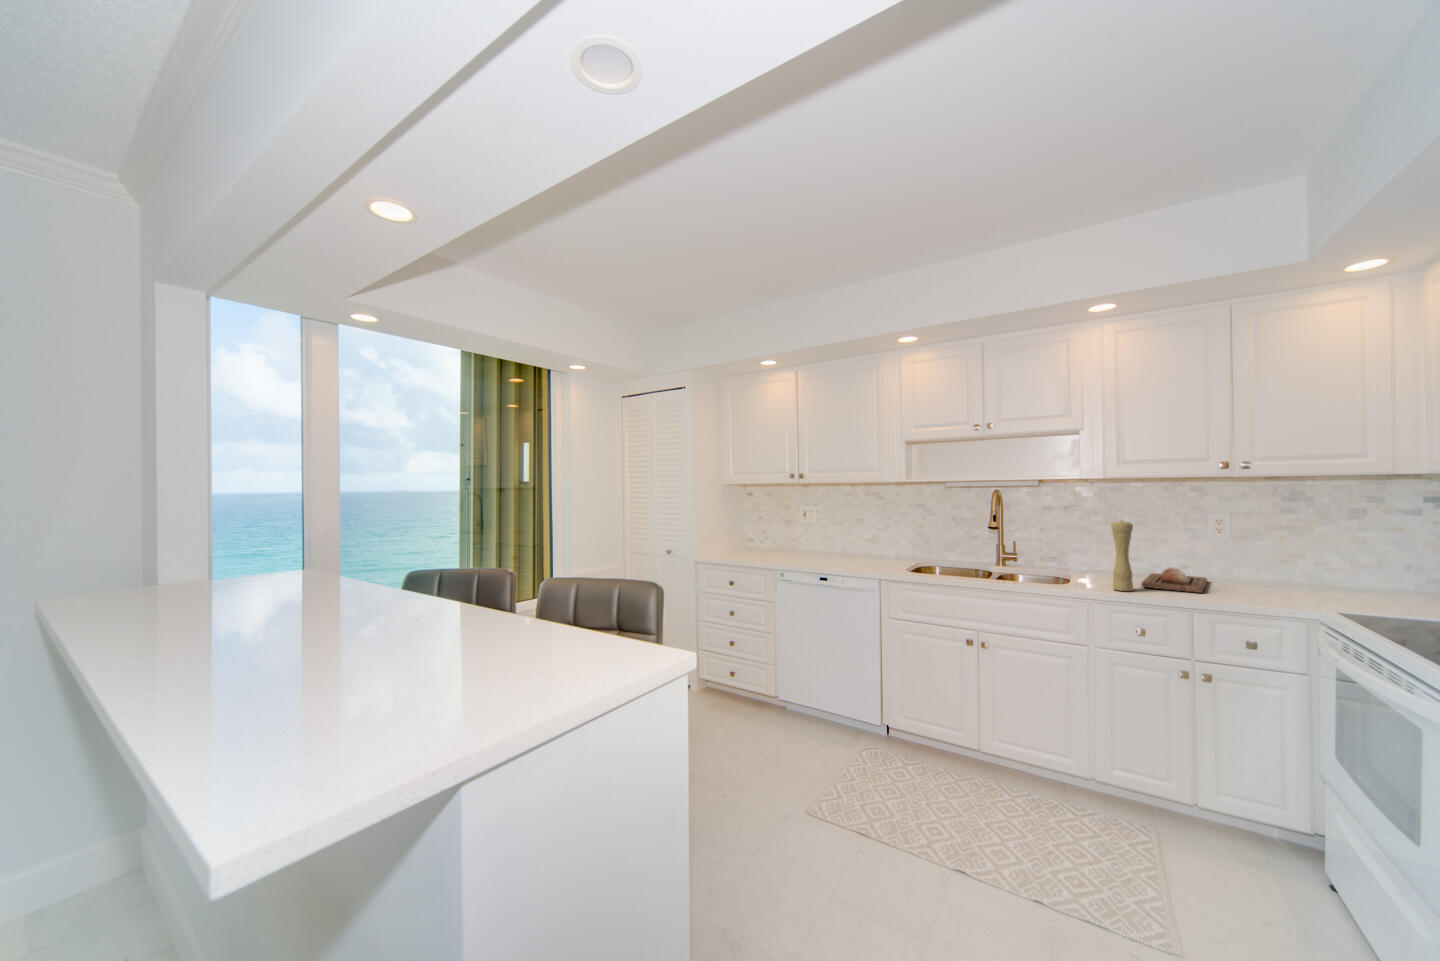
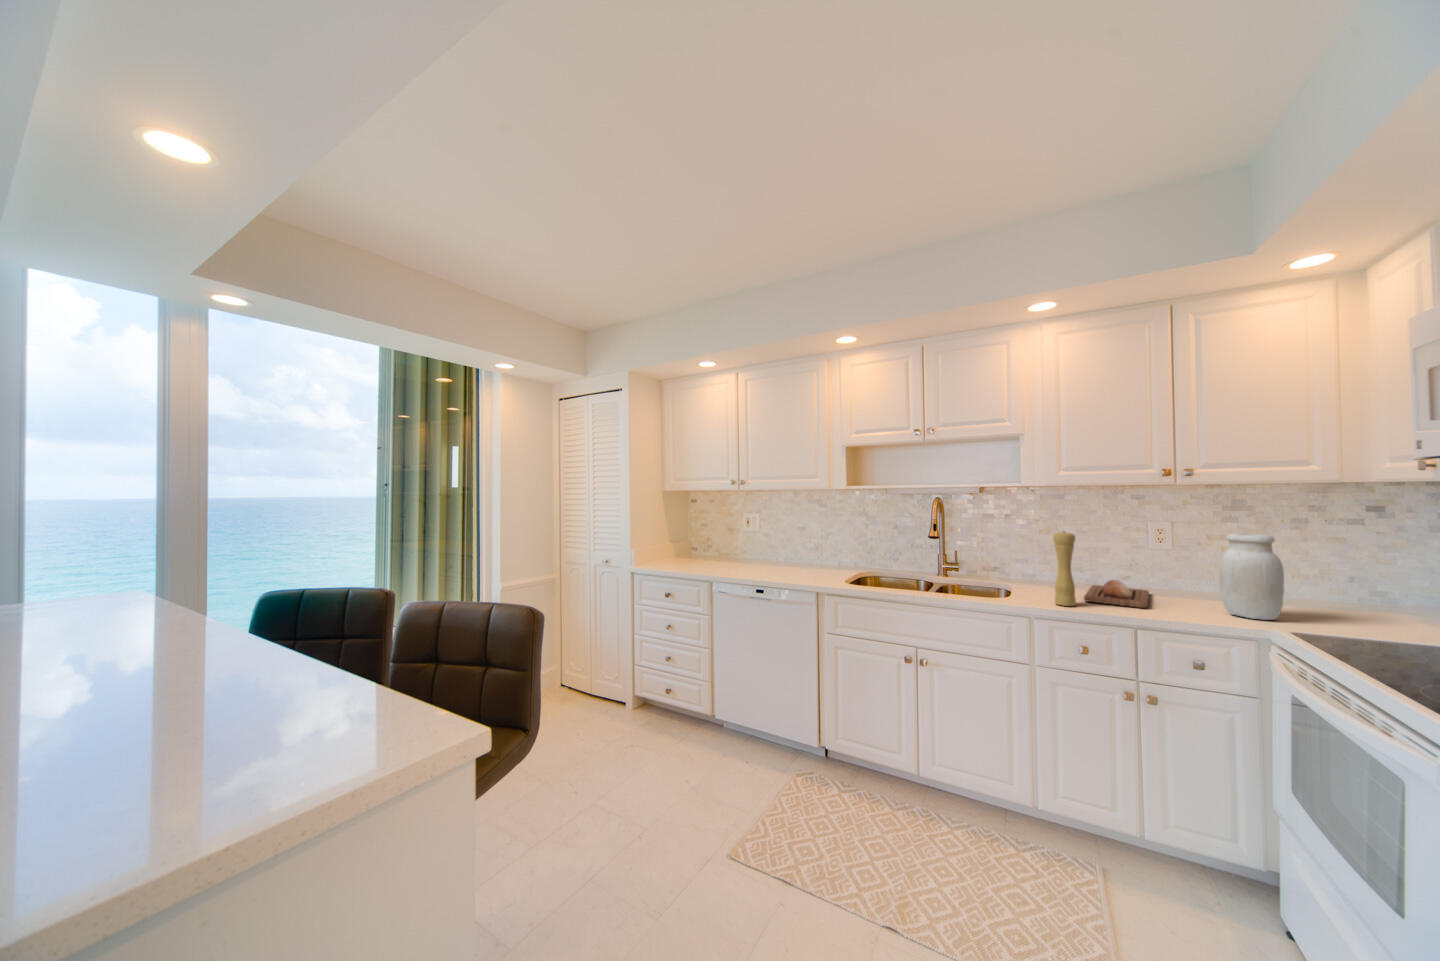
jar: none [1274,521,1335,602] -> present [1220,533,1284,620]

